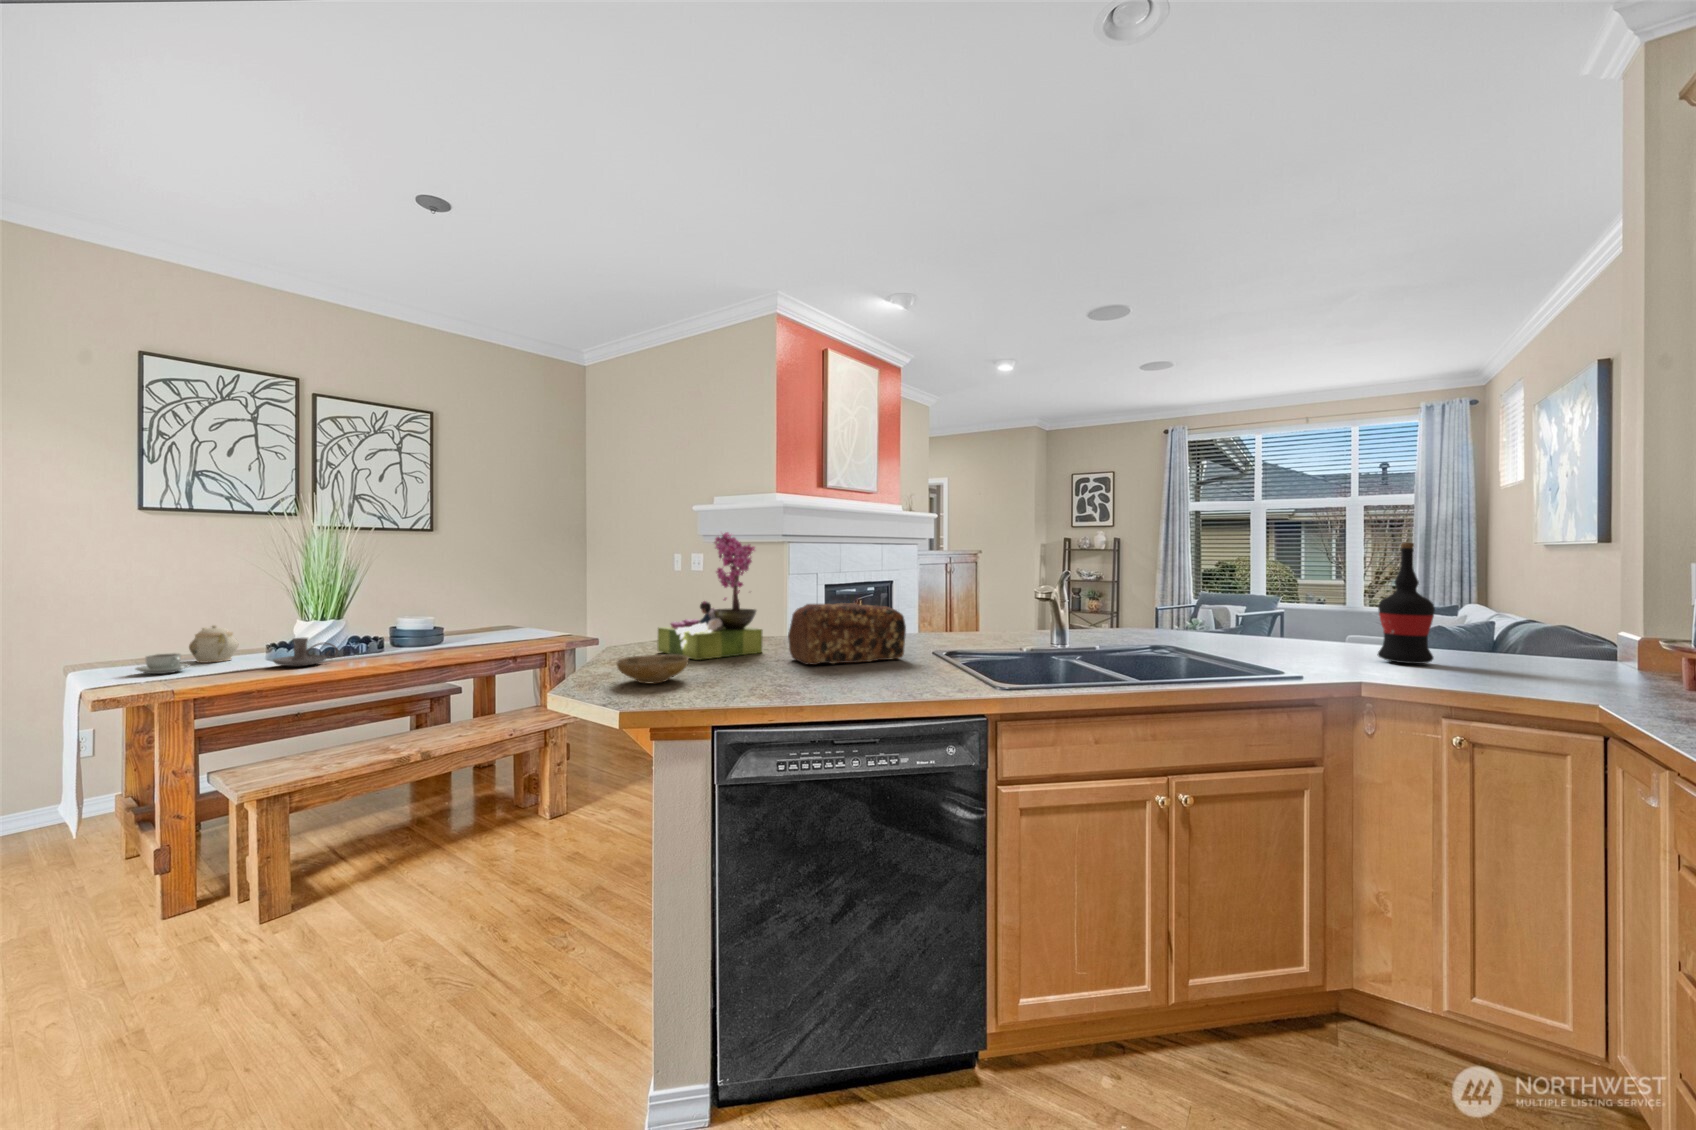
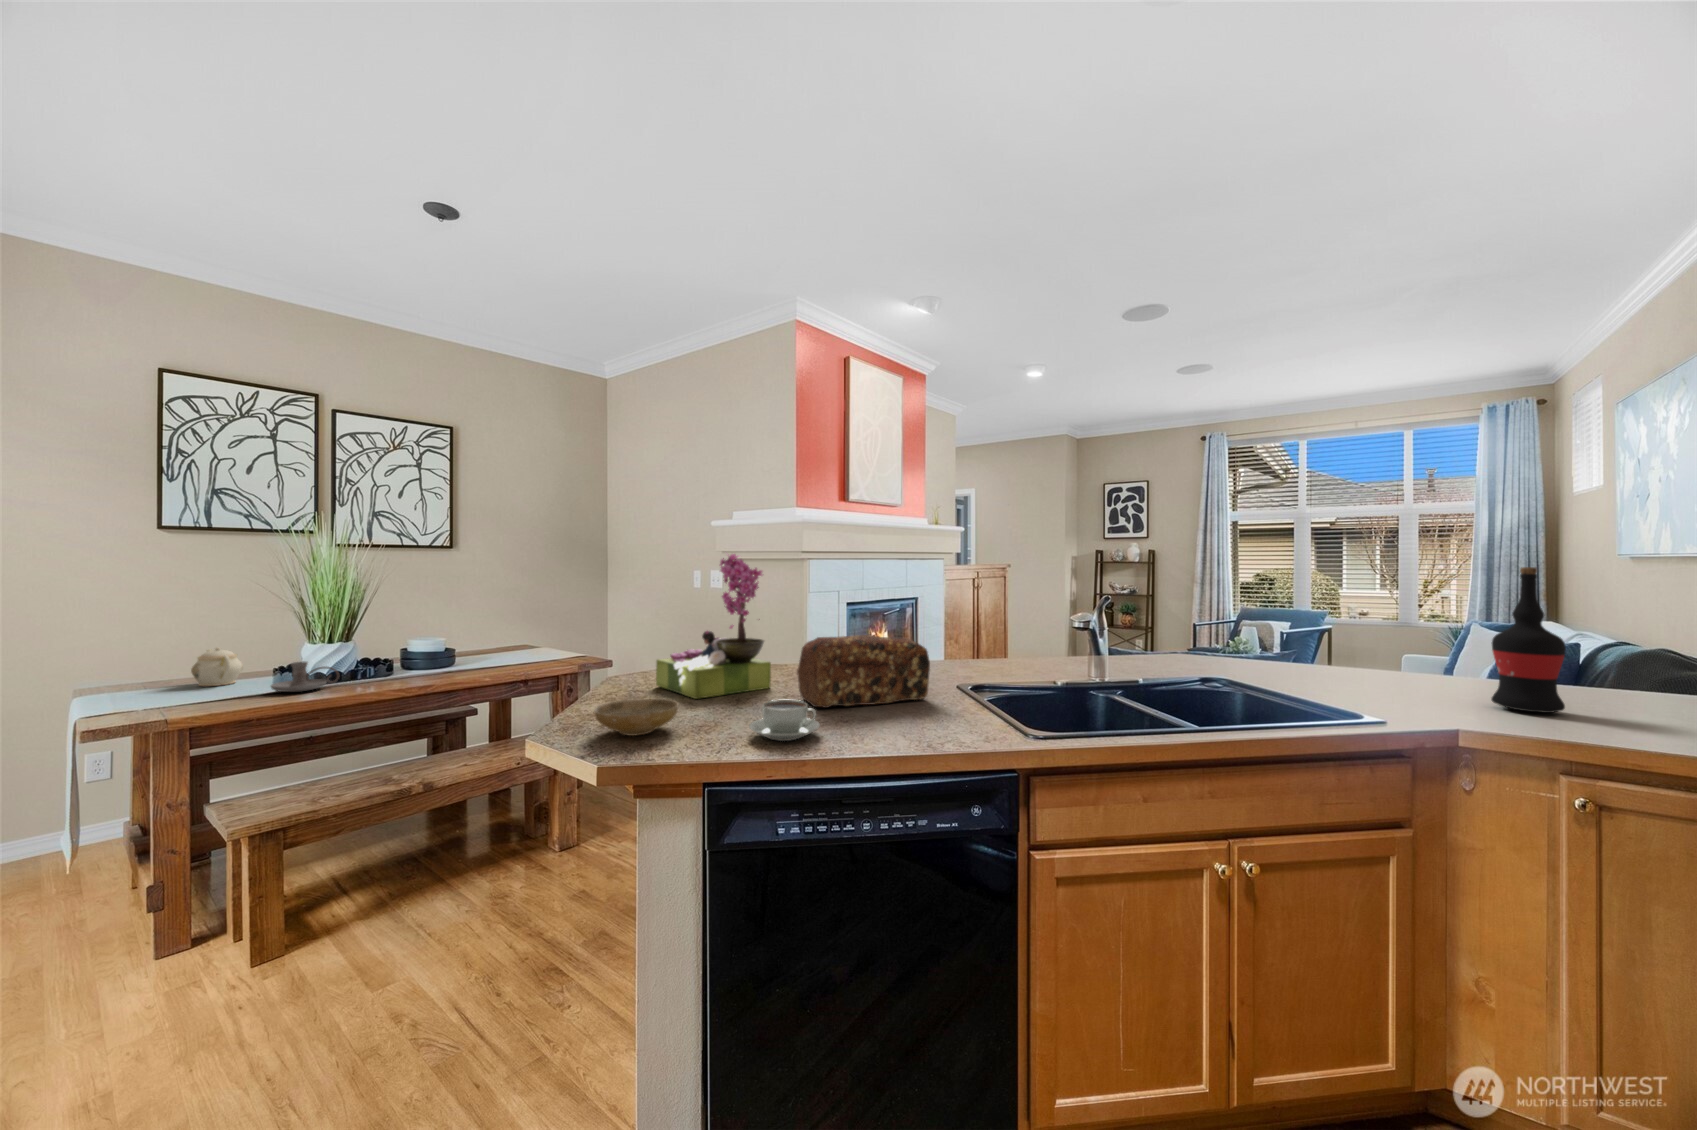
coffee cup: present [136,653,190,674] -> present [749,700,820,741]

